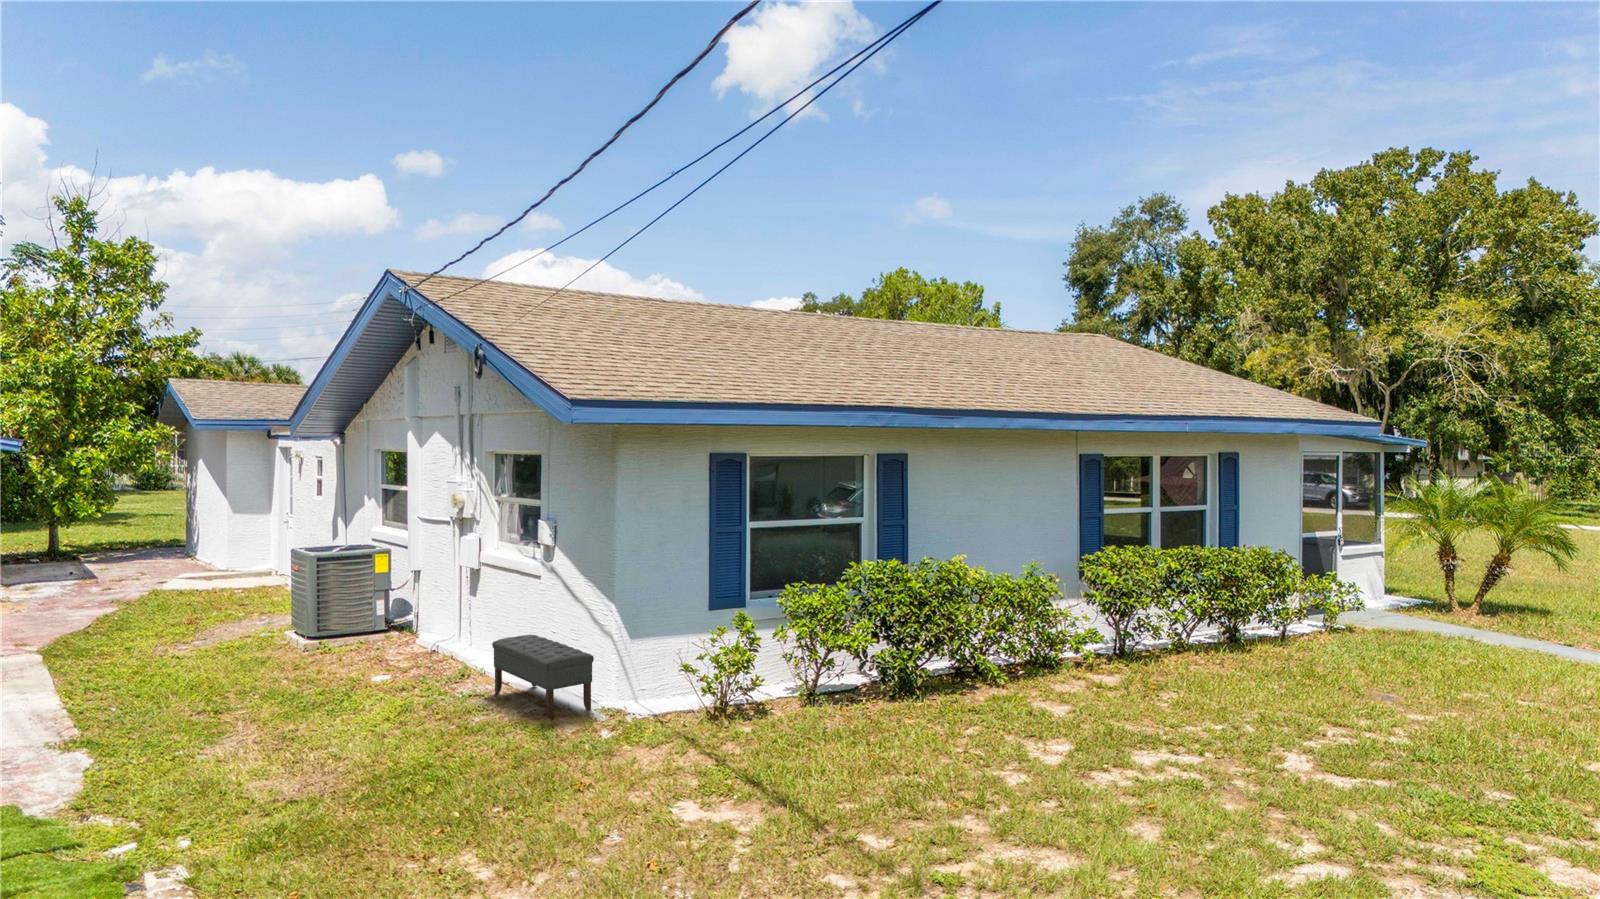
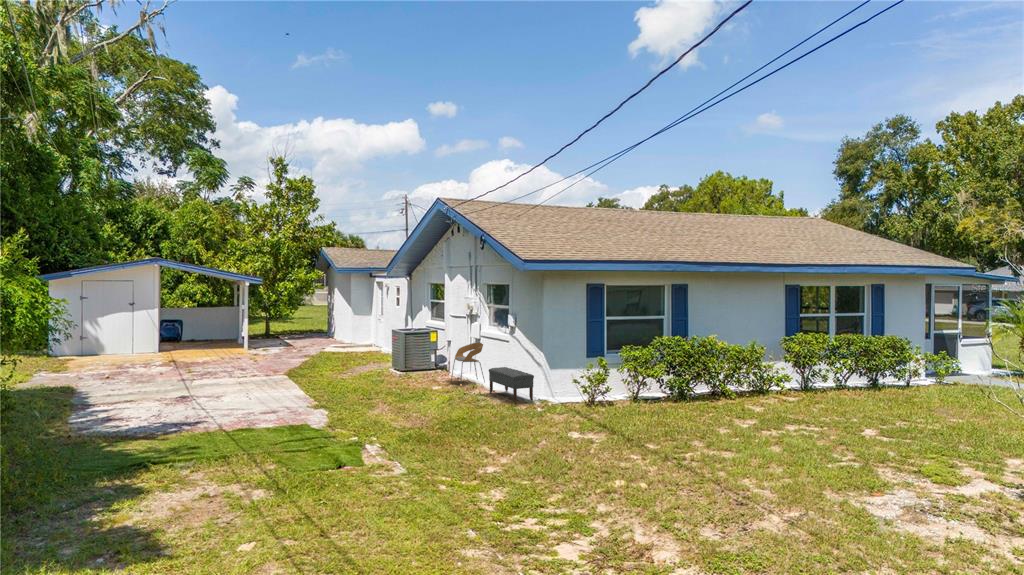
chair: none [412,578,490,675] -> present [451,343,485,382]

